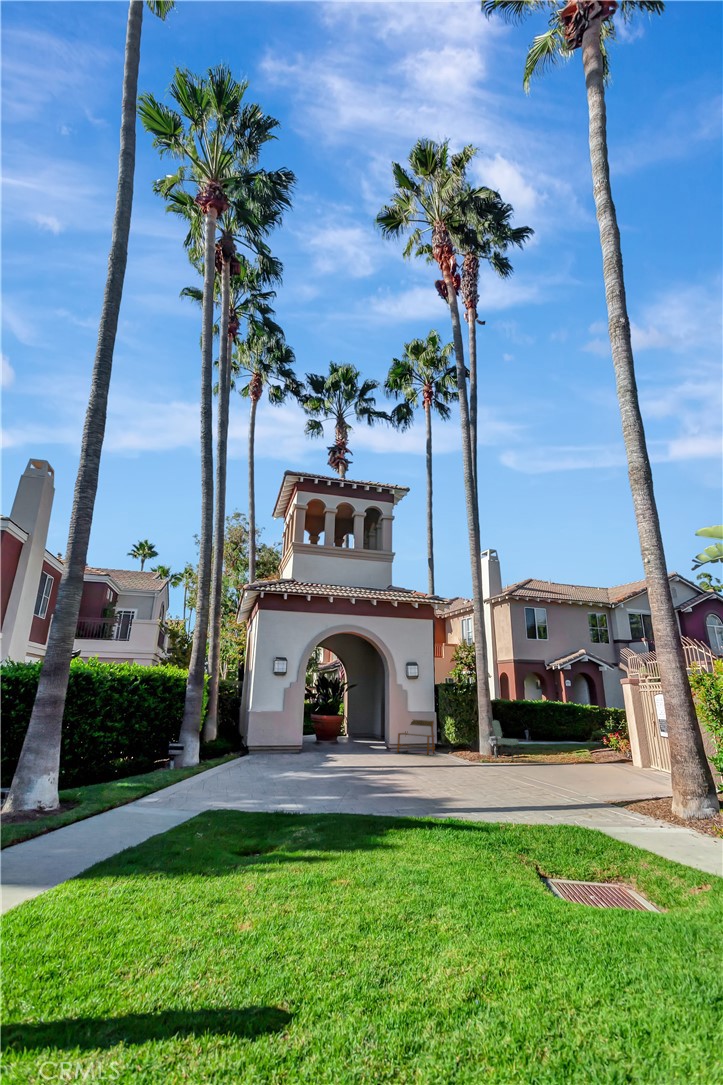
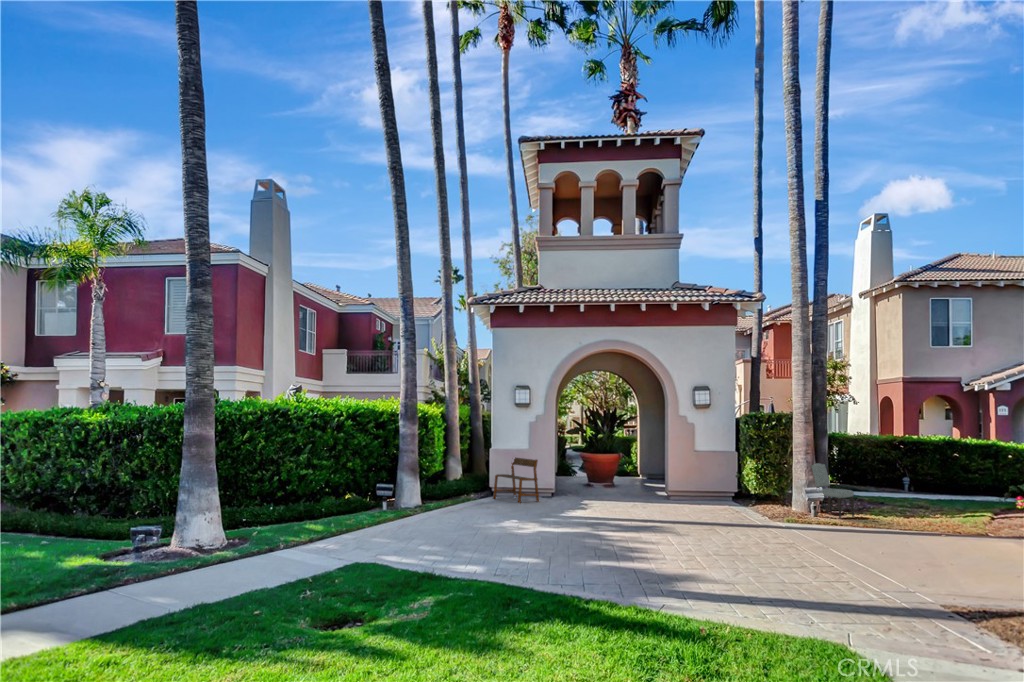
bench: present [397,720,435,755] -> present [493,457,539,503]

